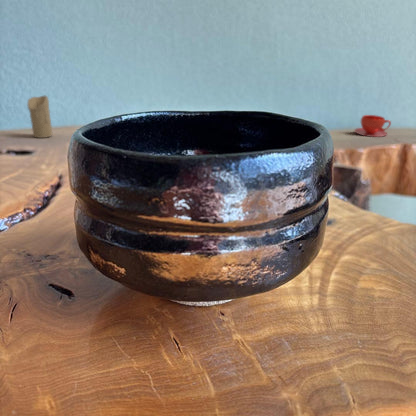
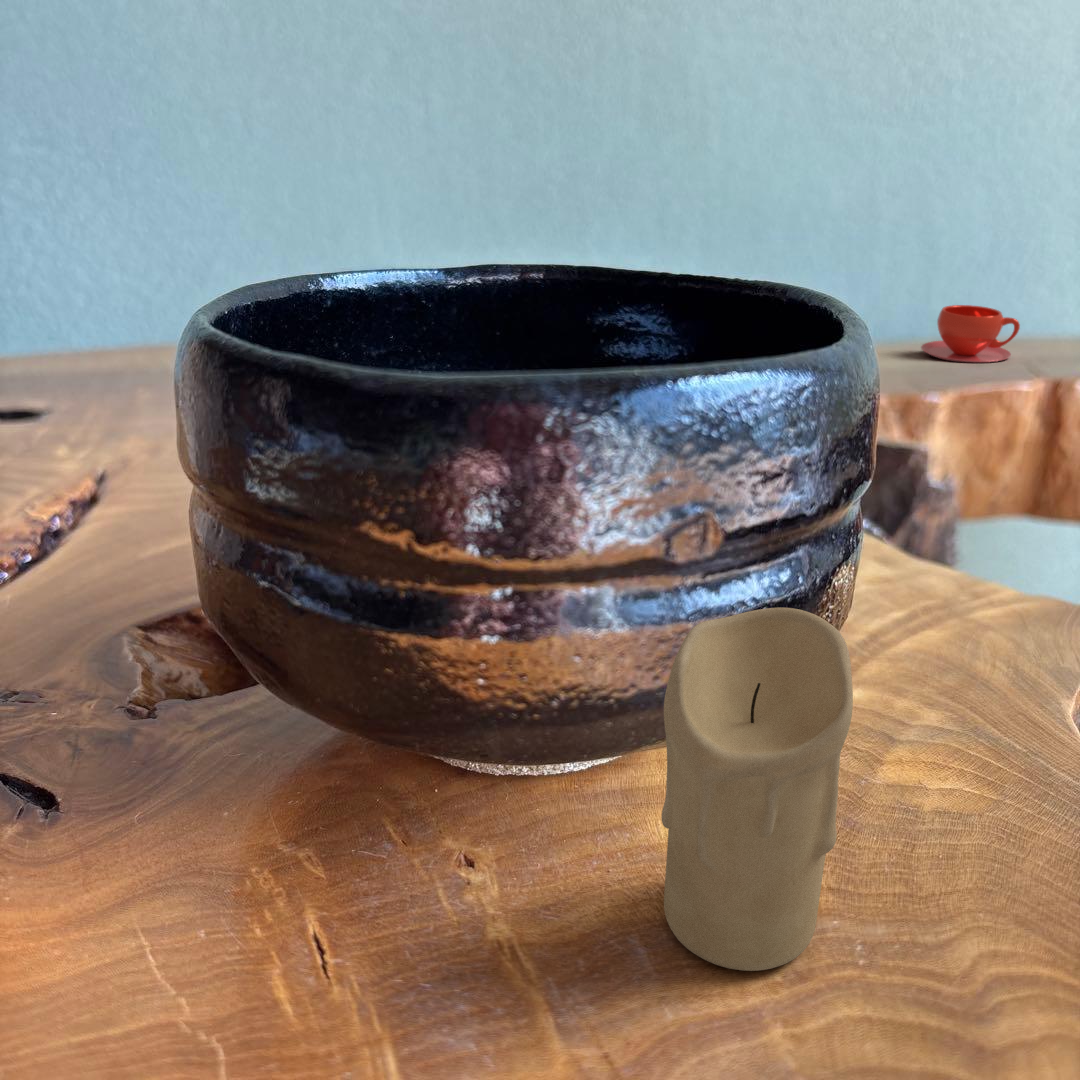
candle: present [28,96,52,138] -> present [661,607,853,971]

